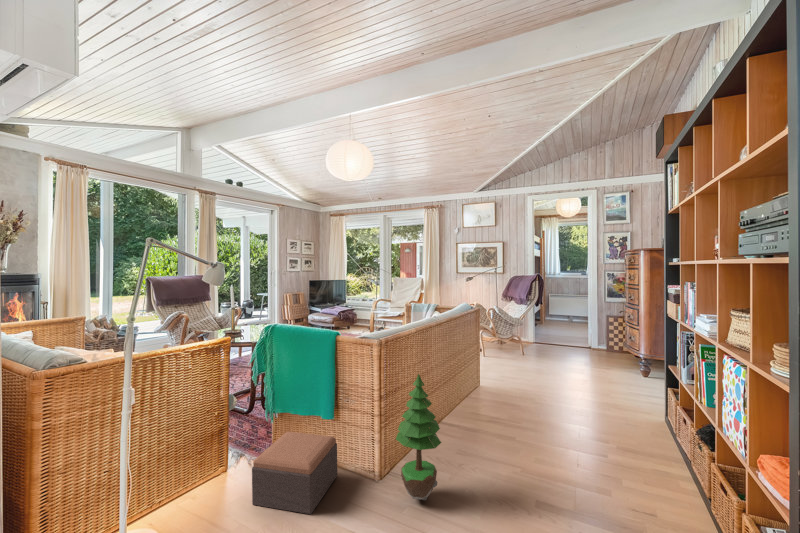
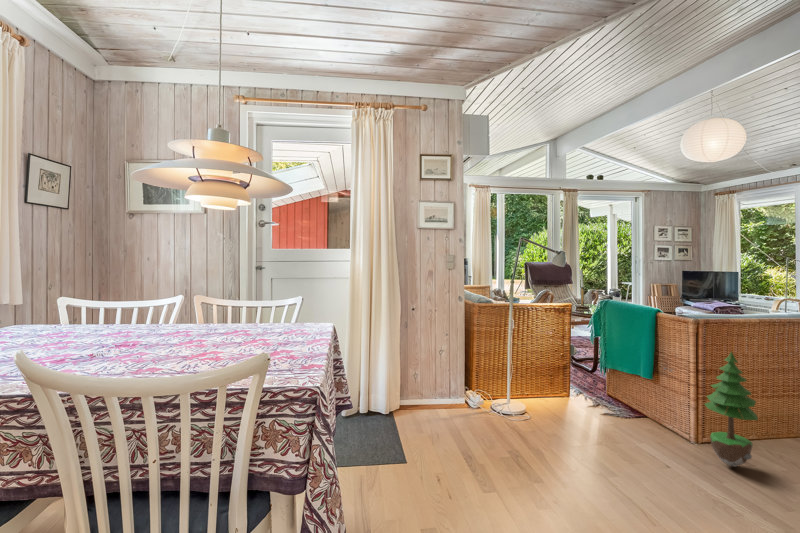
footstool: present [252,432,337,514] -> none [581,381,654,436]

